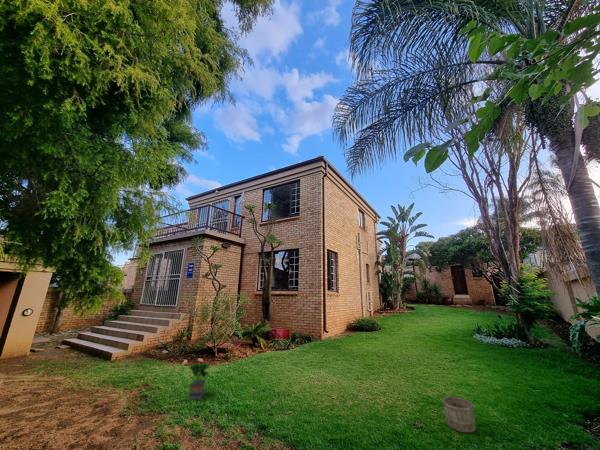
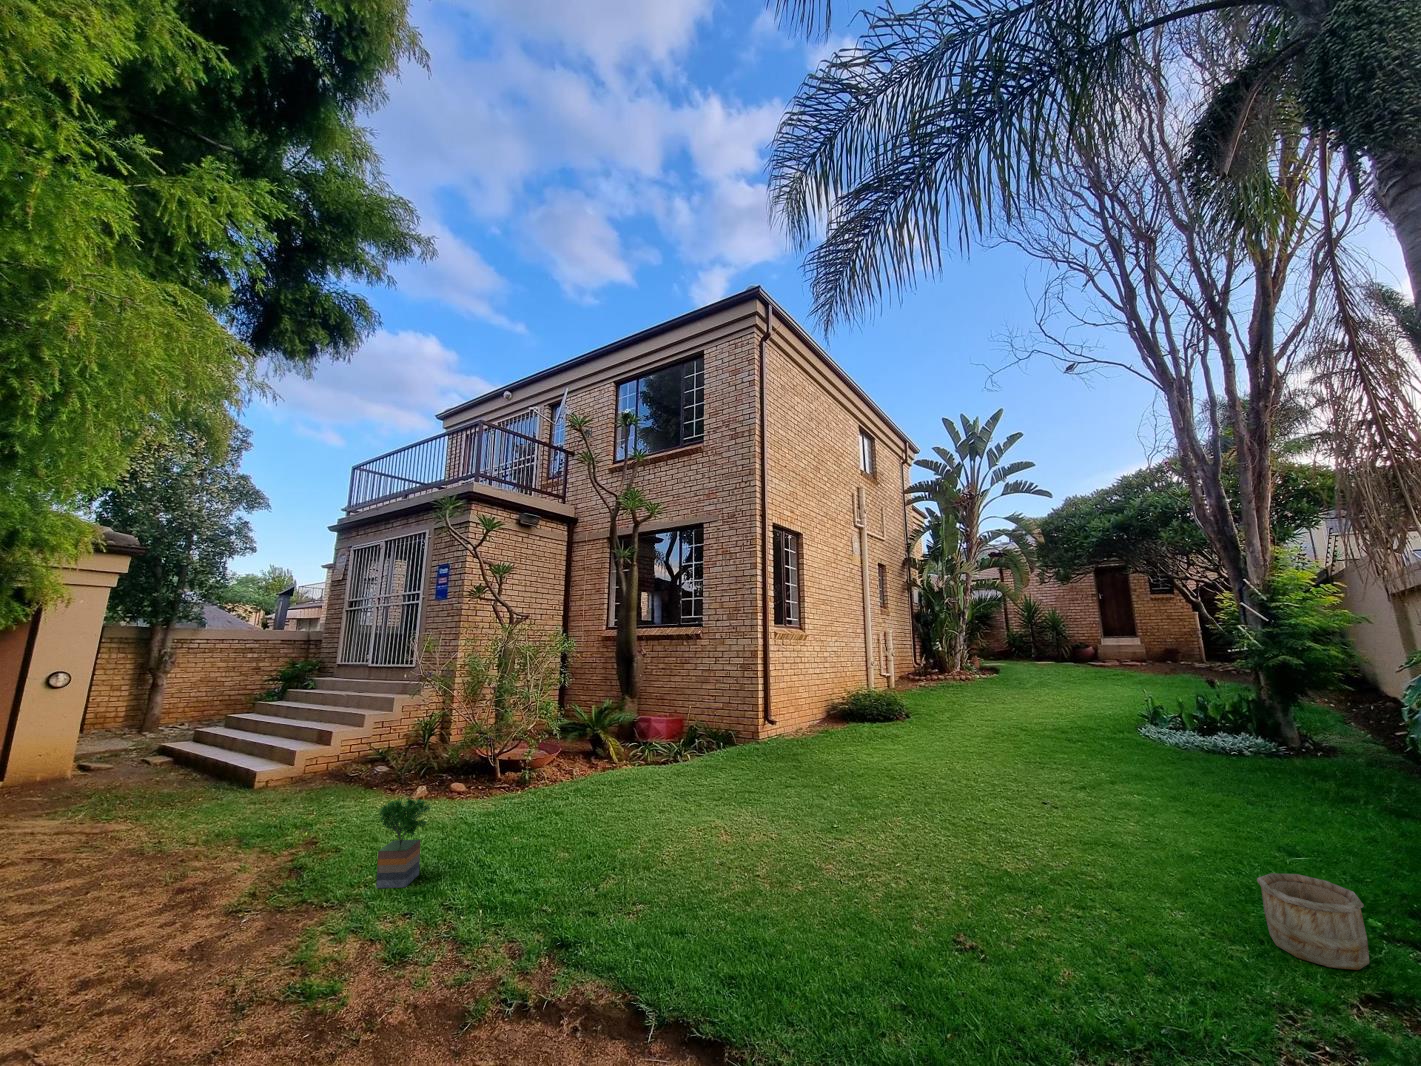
wooden bucket: present [442,397,476,433] -> present [1257,873,1369,970]

